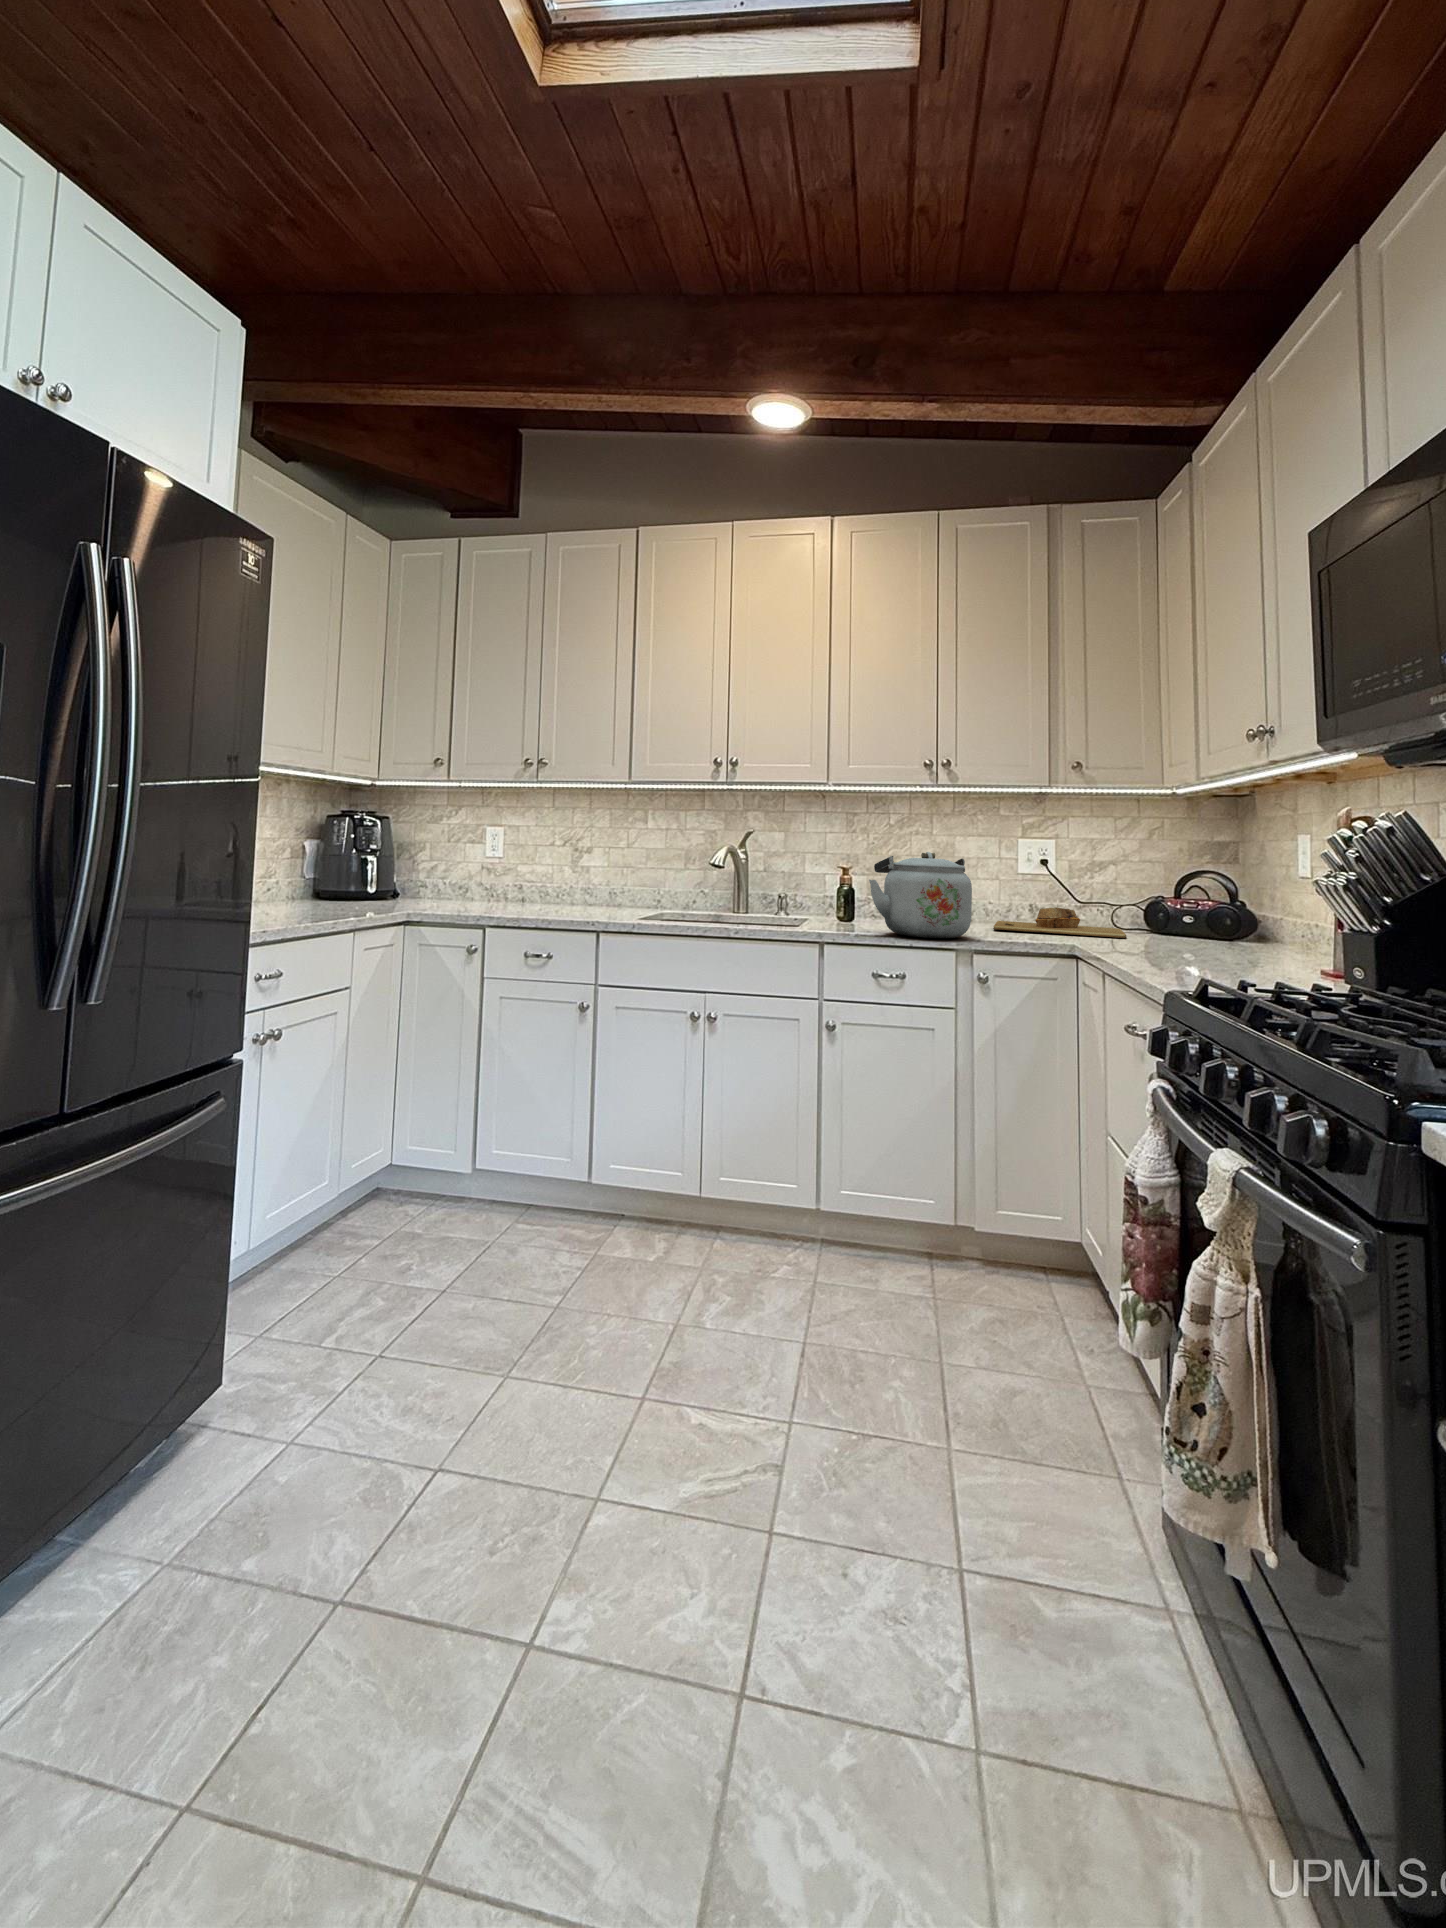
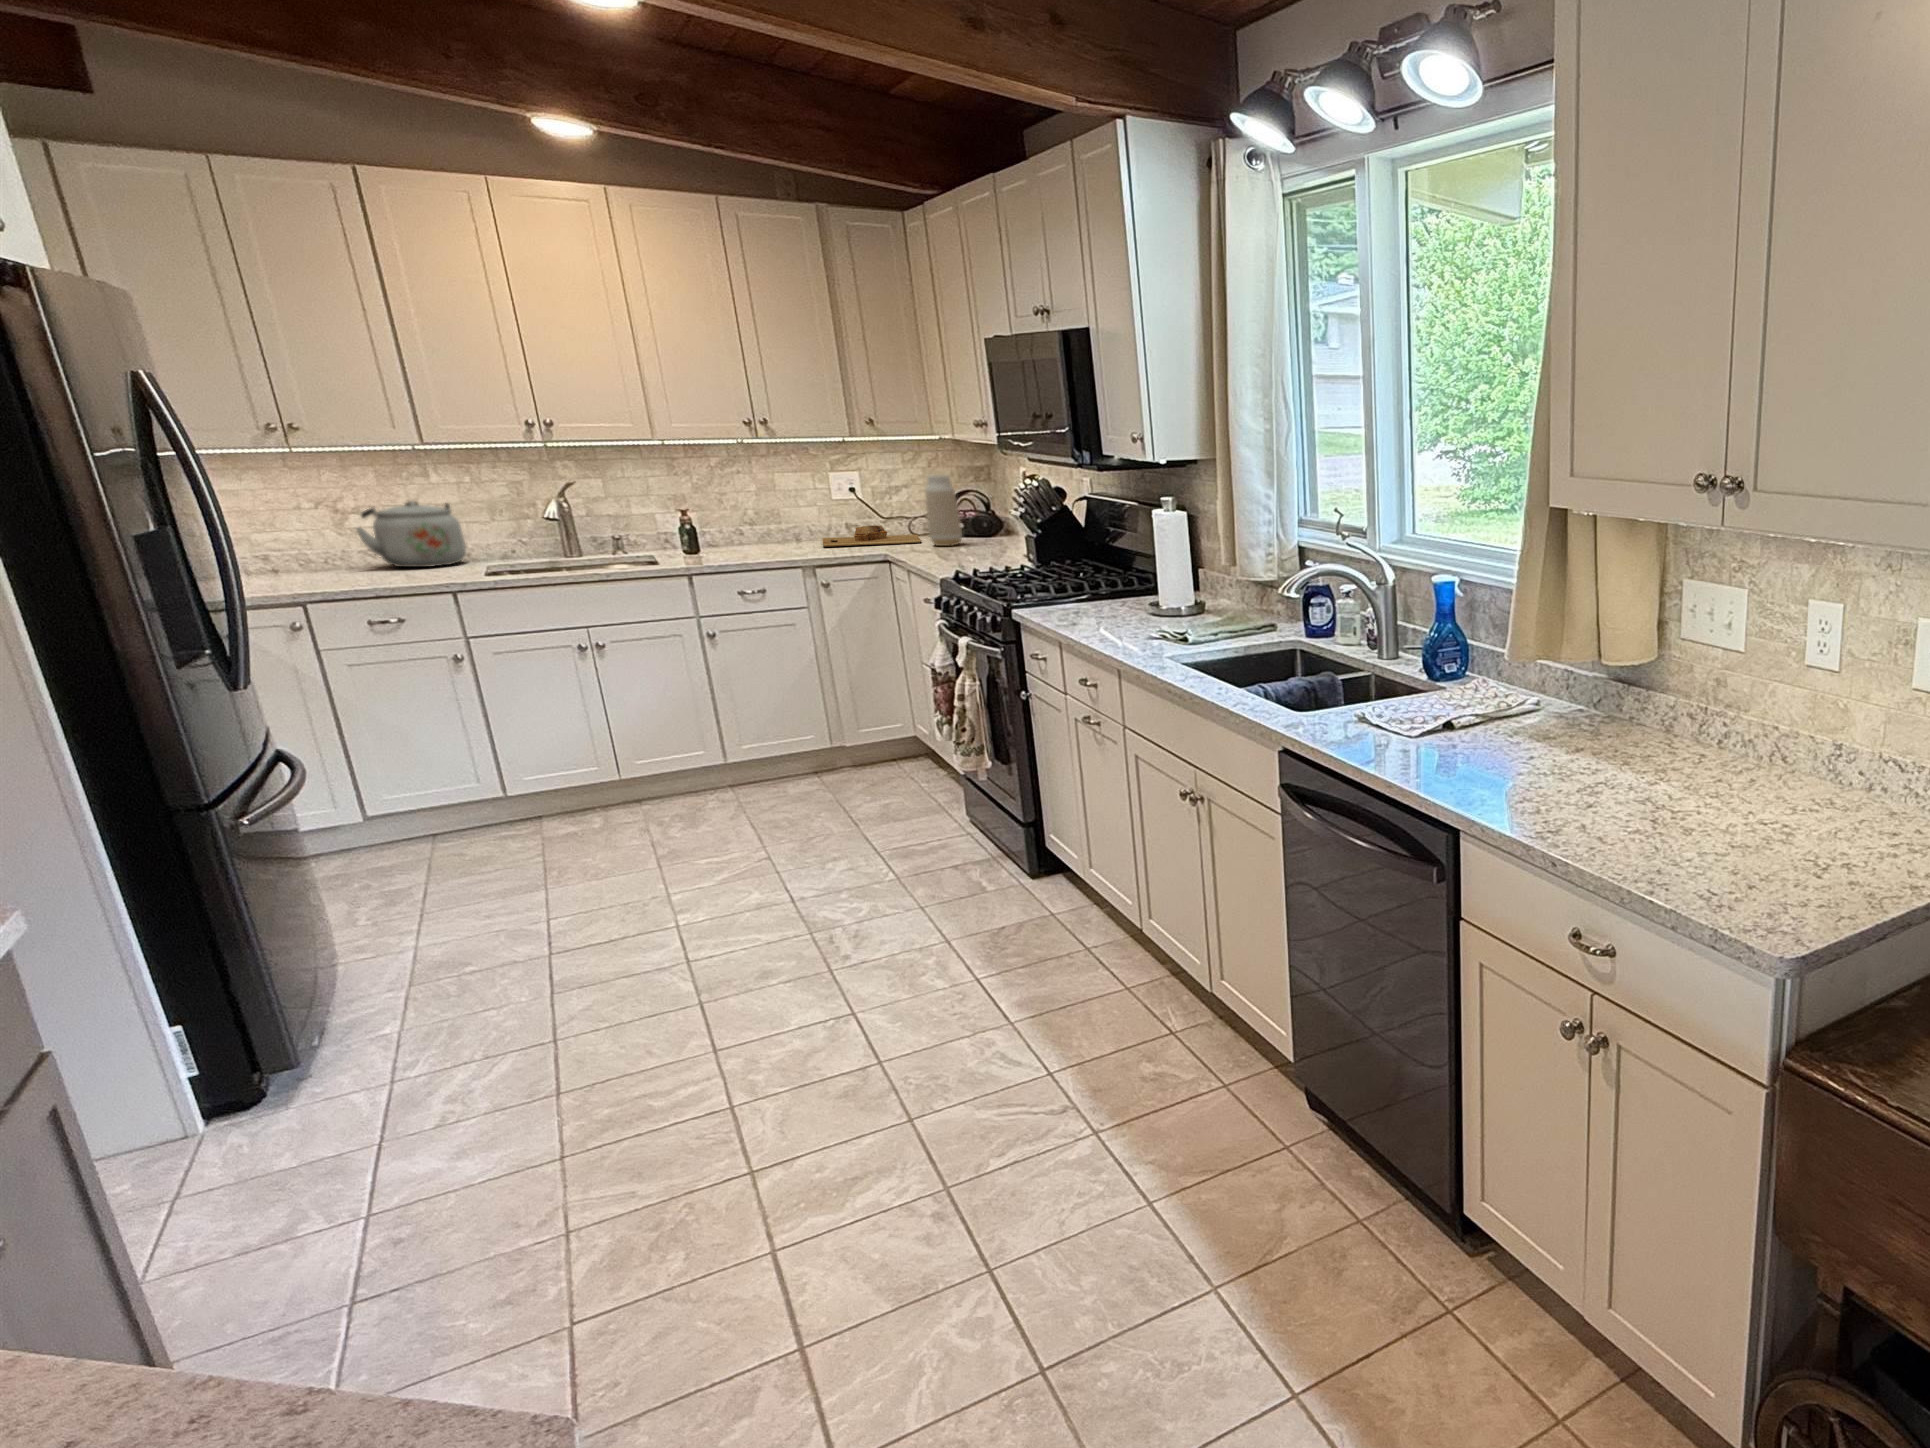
vase: none [1140,839,1193,946] -> present [925,475,962,546]
kettle: present [869,852,972,938] -> present [357,501,466,567]

